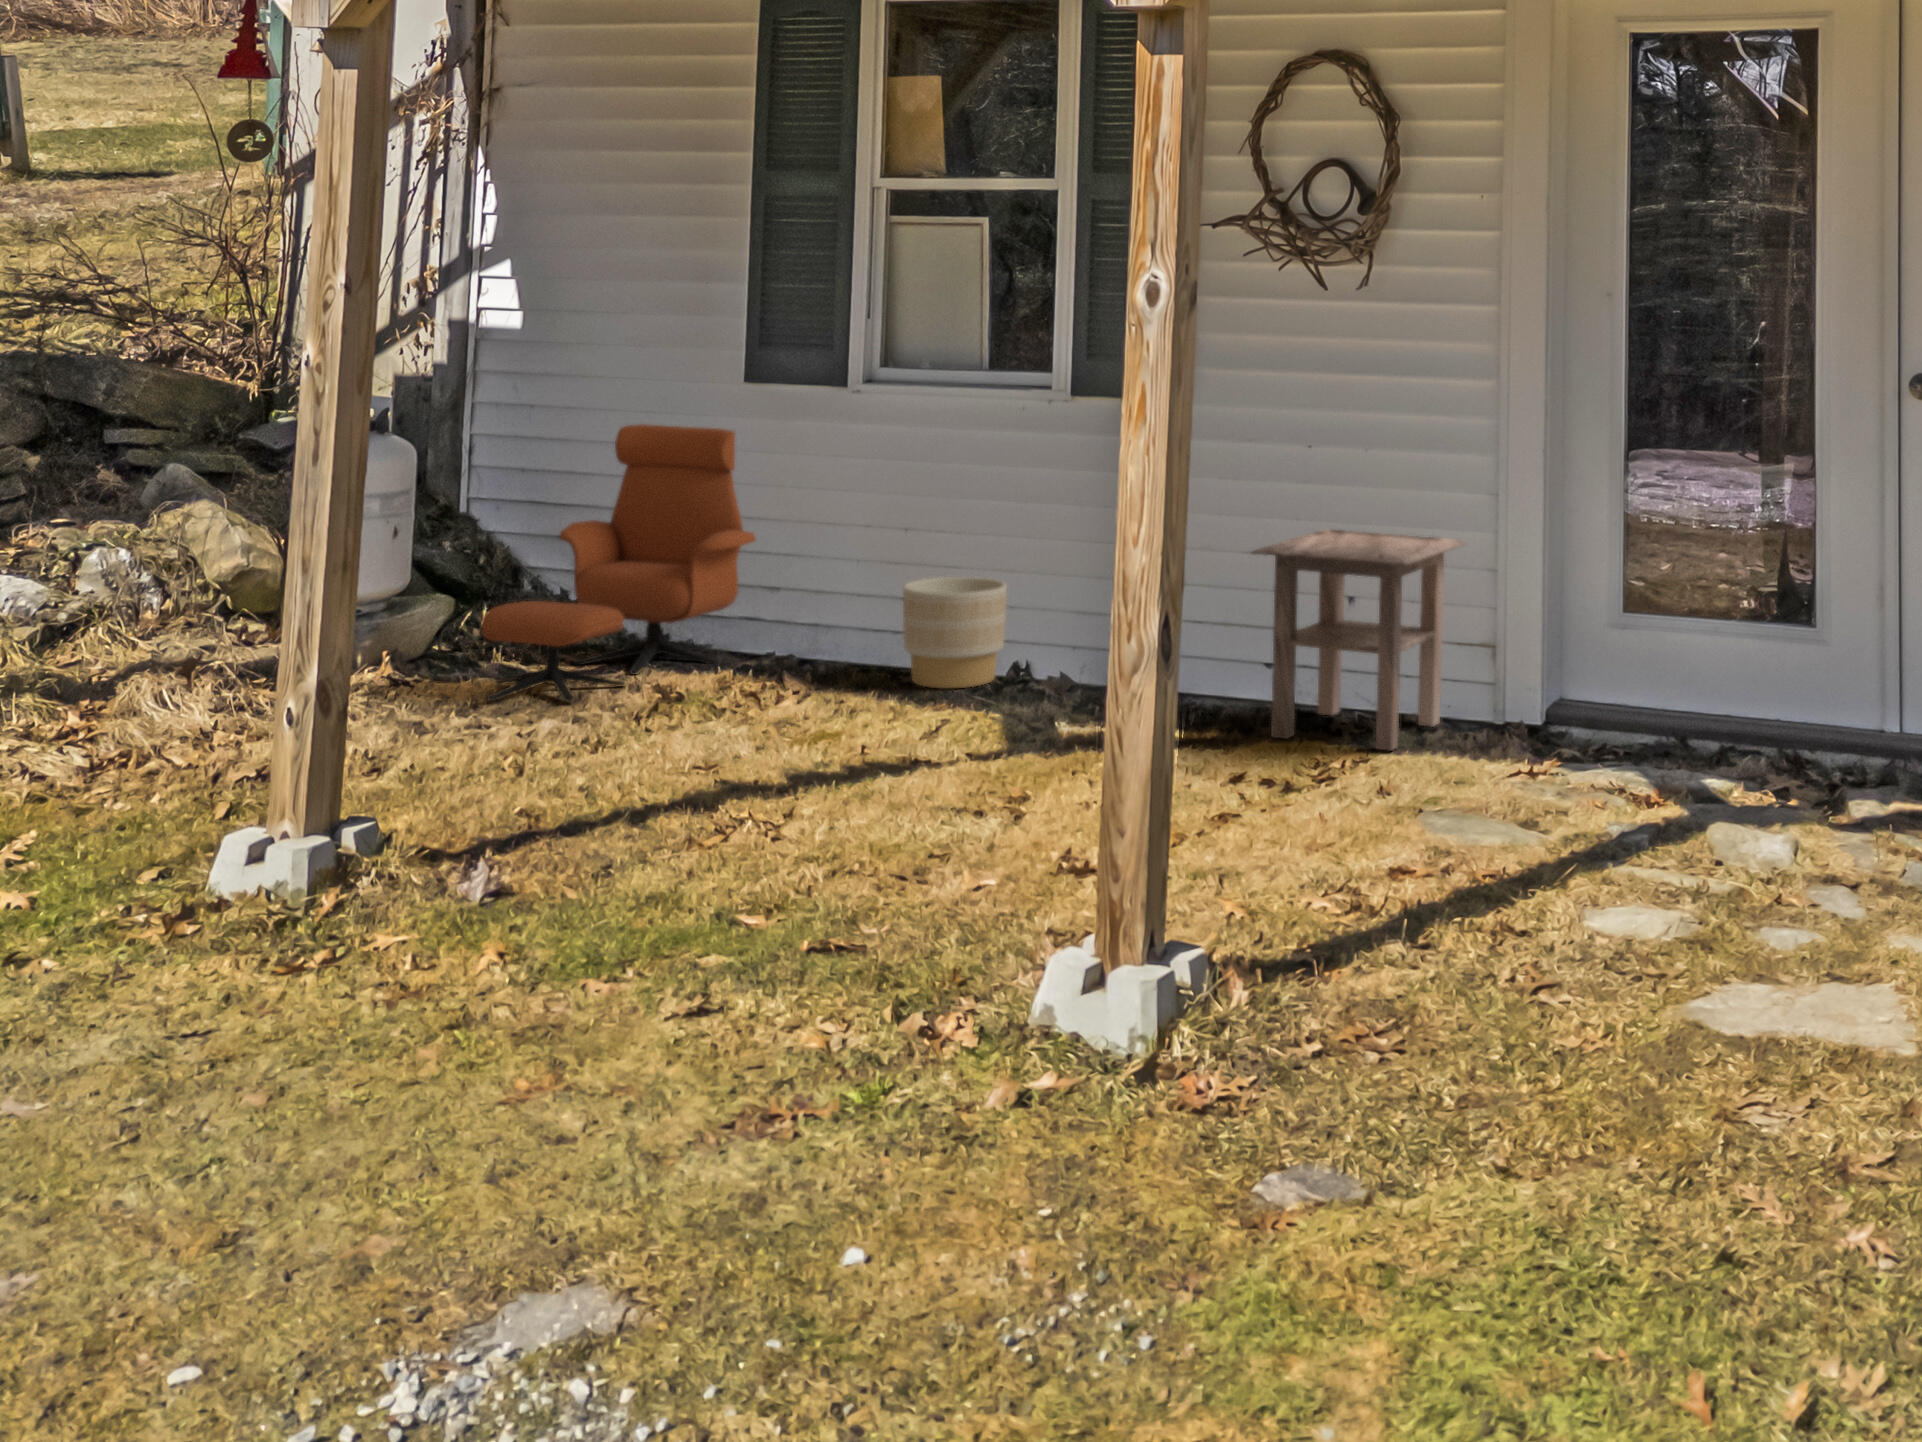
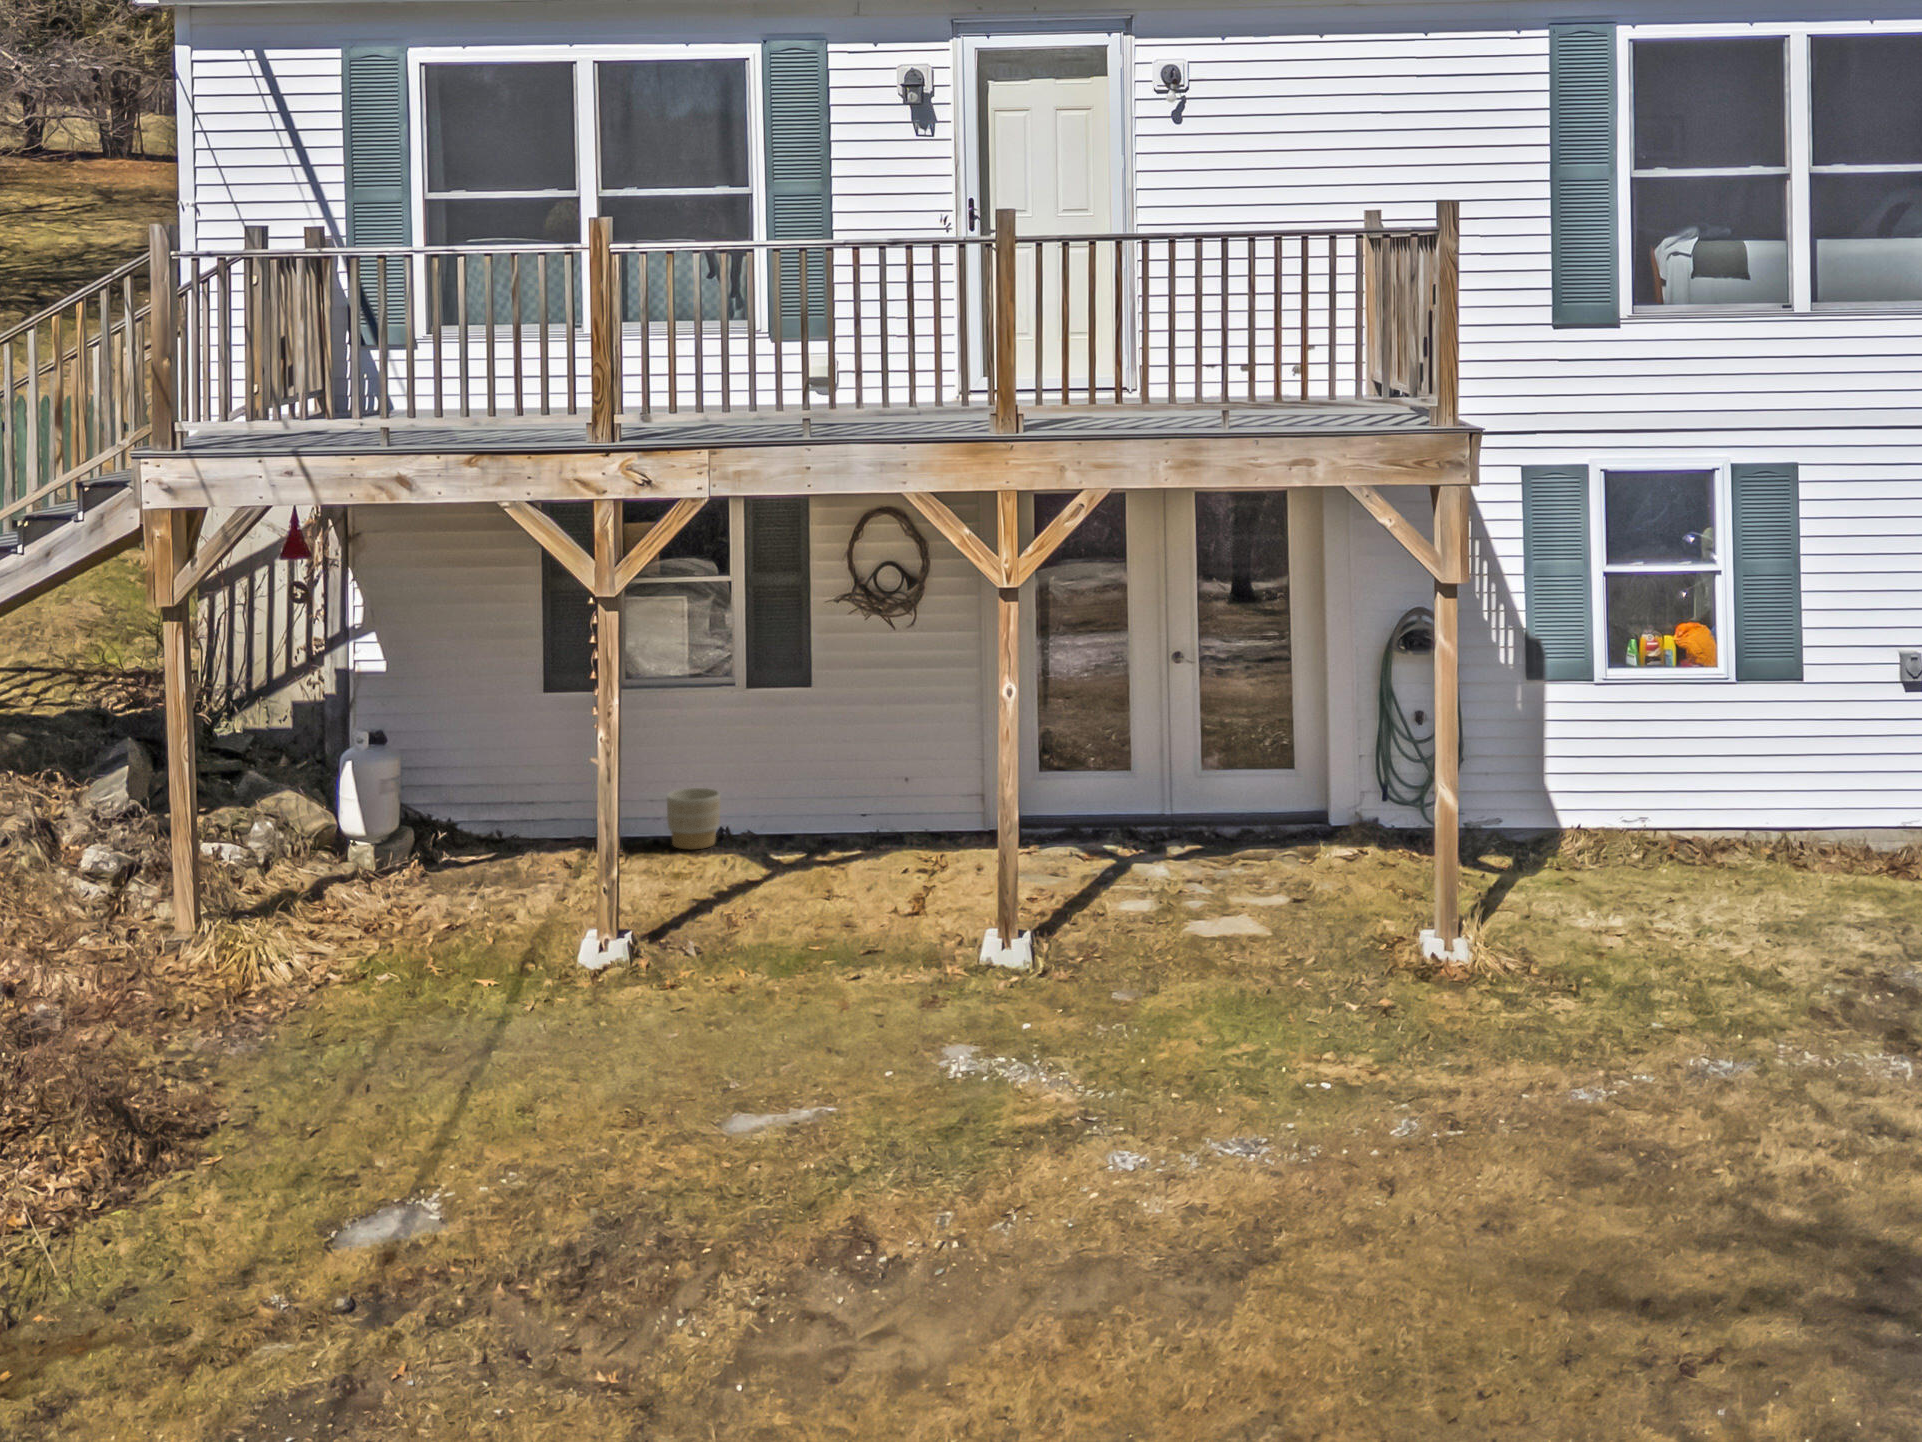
lounge chair: present [481,424,756,702] -> none [454,720,567,884]
side table: present [1253,529,1465,750] -> none [888,746,969,853]

